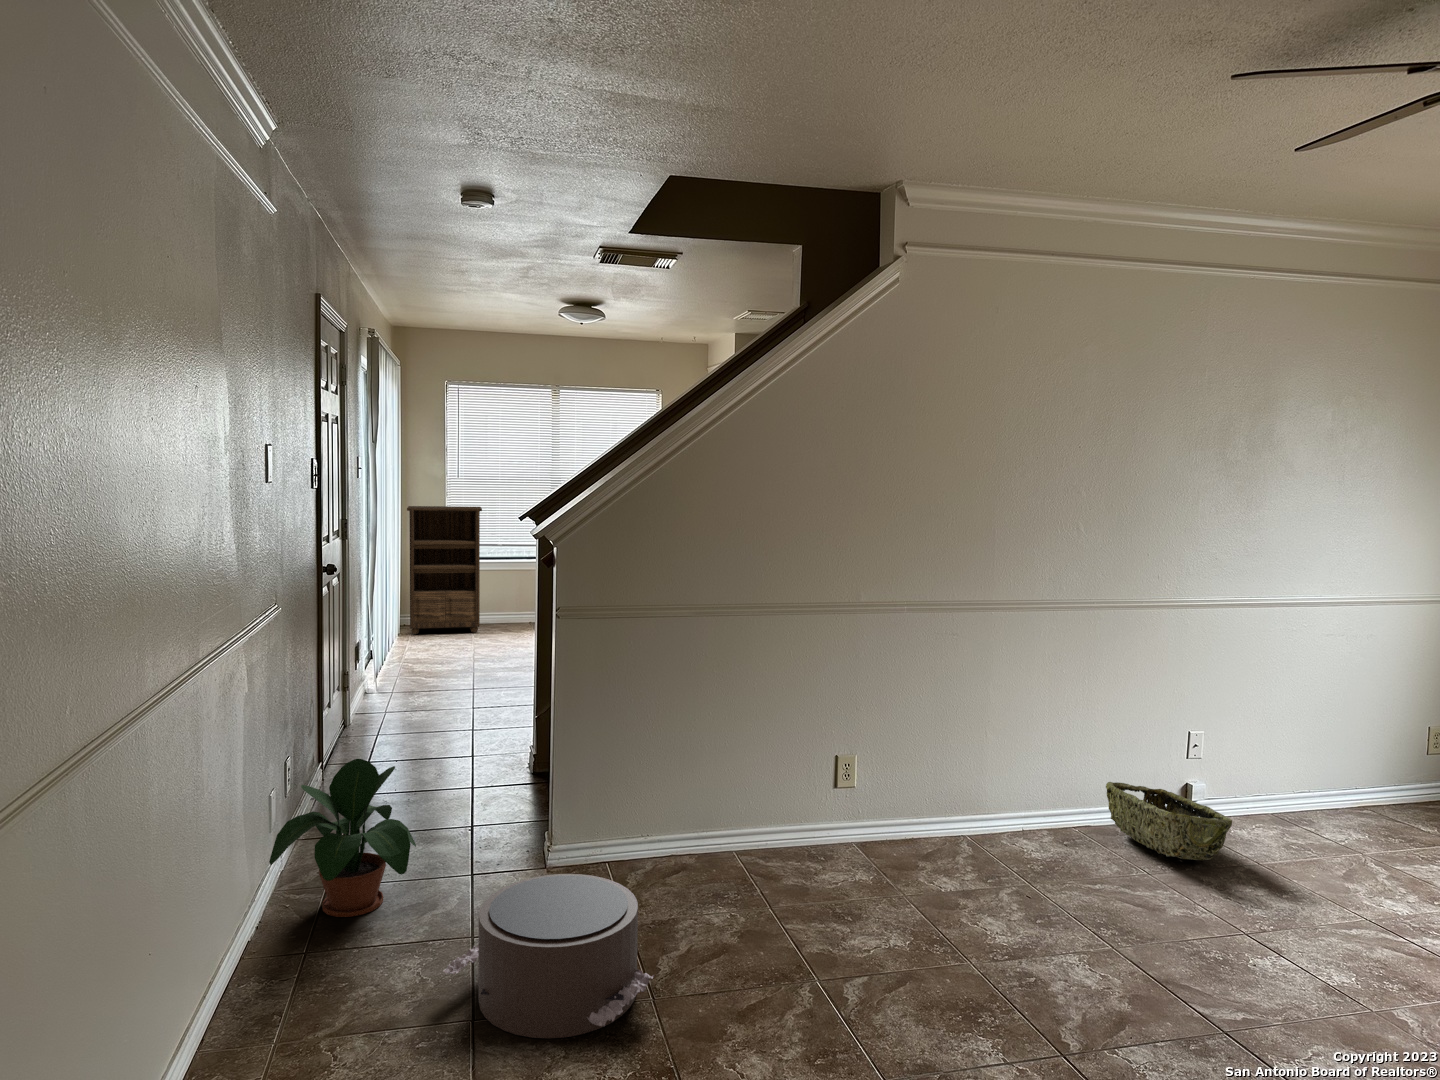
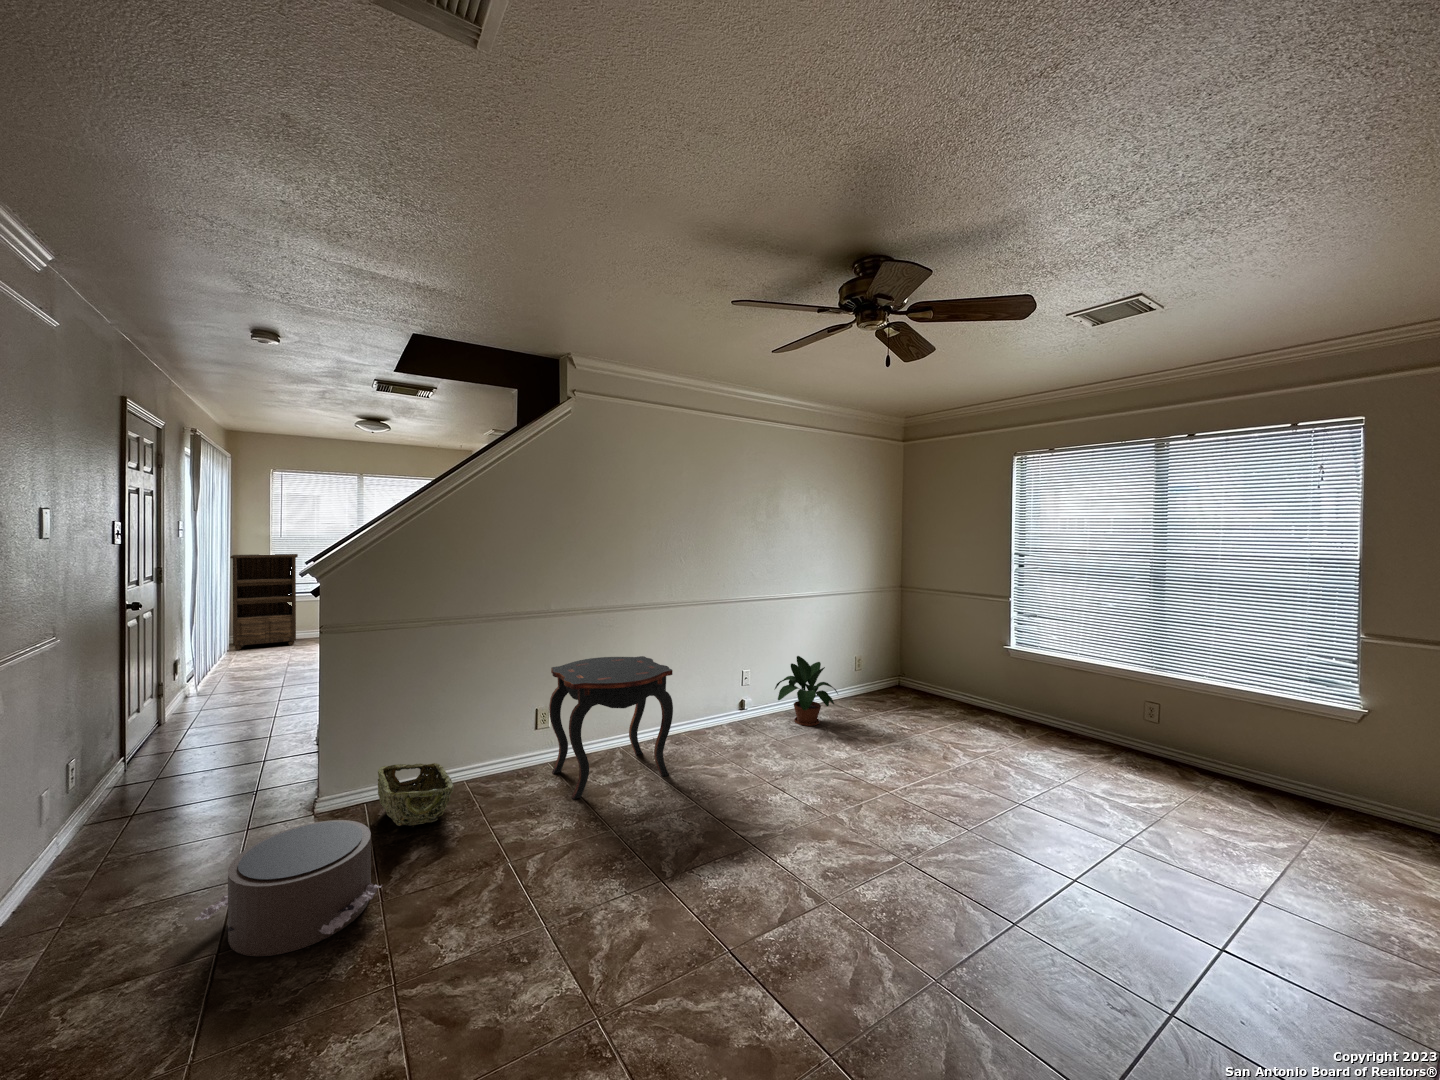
side table: none [857,684,1068,904] -> present [549,656,673,799]
potted plant: present [269,759,416,917] -> present [775,656,838,726]
woven basket: present [1106,782,1232,861] -> present [378,763,454,826]

